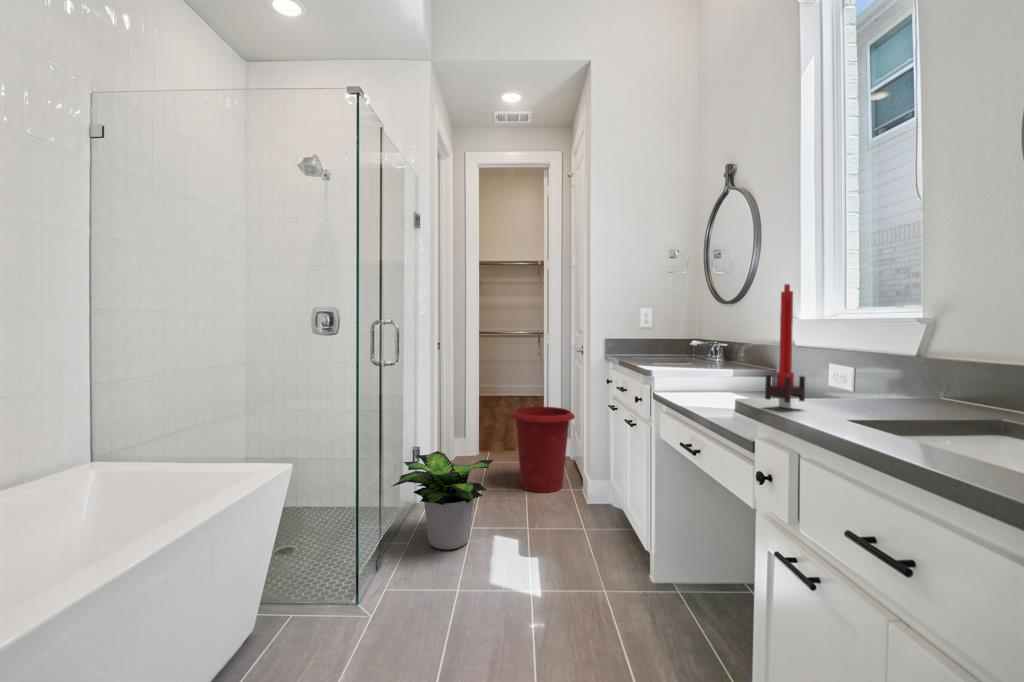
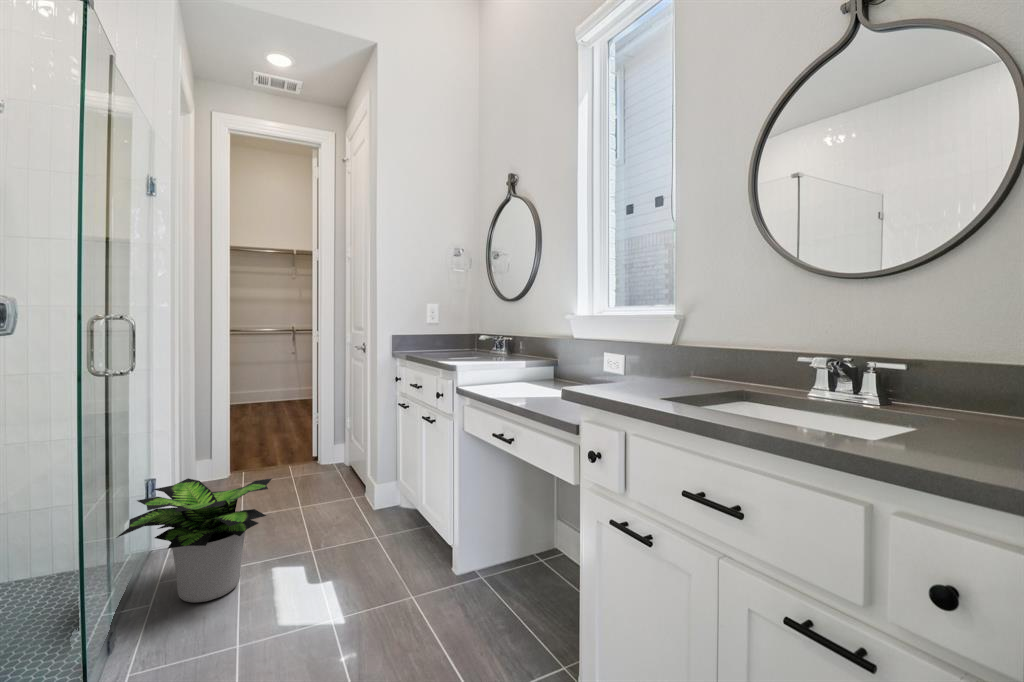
candle: present [765,284,805,408] -> none [592,281,622,391]
waste bin: present [510,407,575,492] -> none [281,411,358,506]

